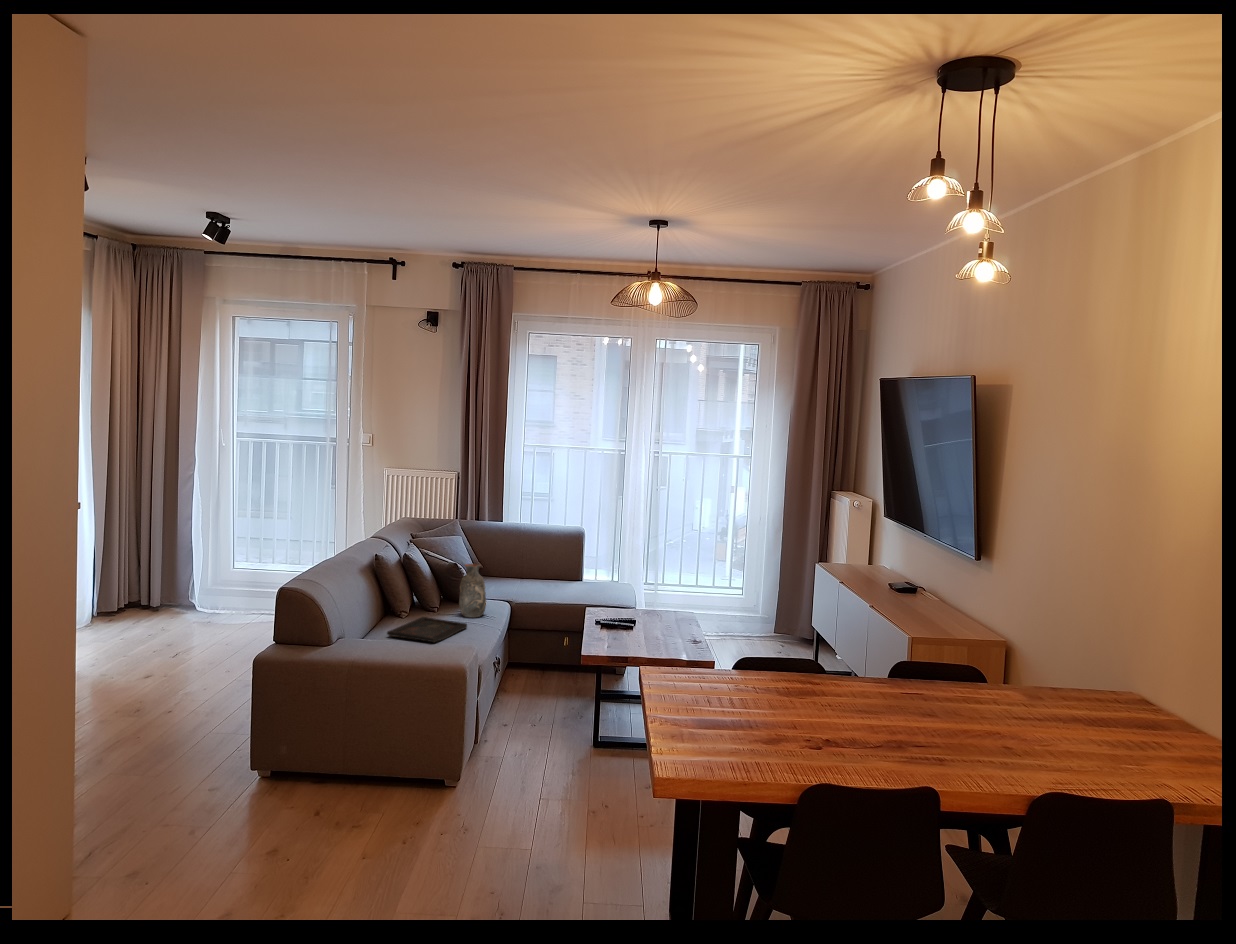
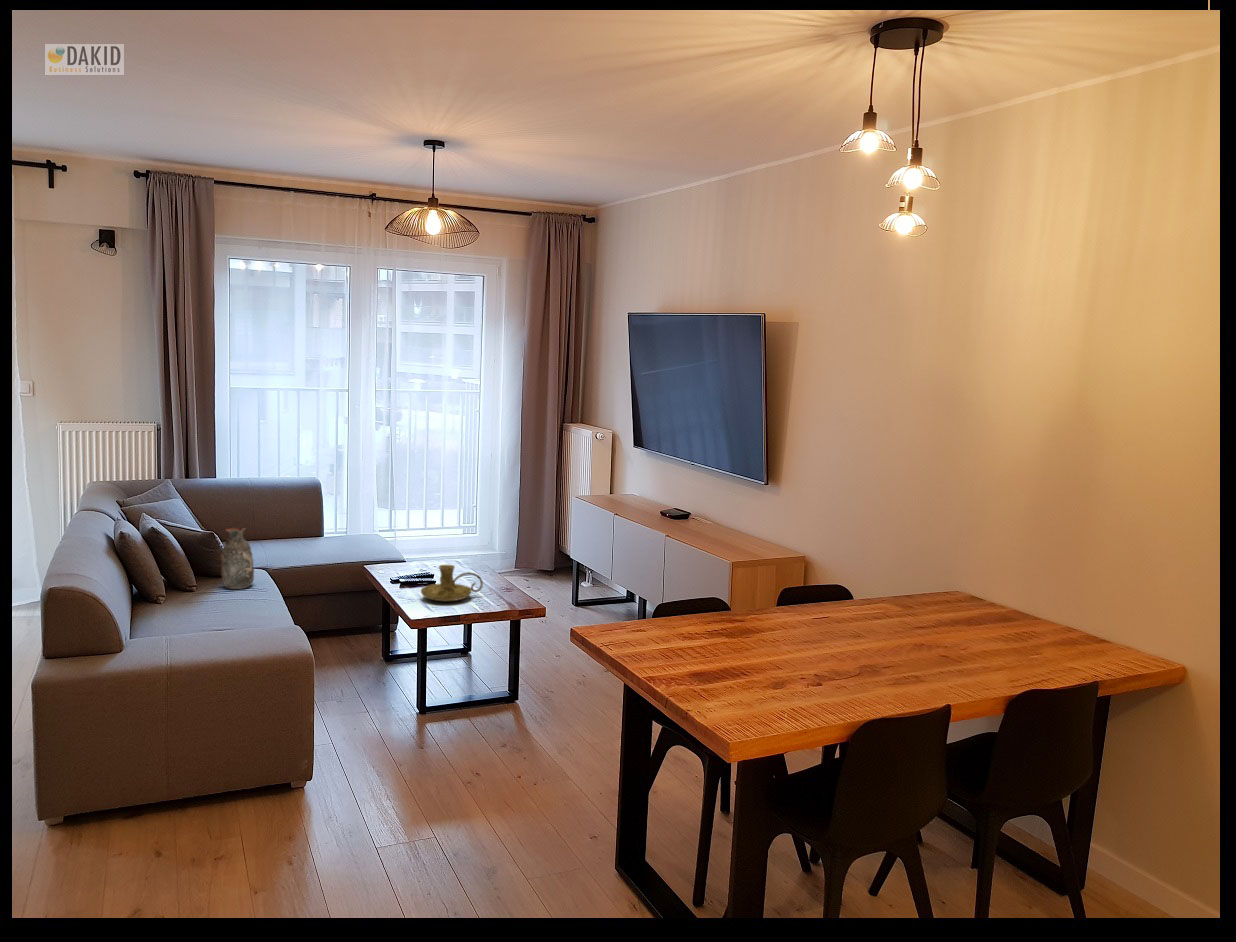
candle holder: none [611,615,670,651] -> present [421,565,483,601]
tray: present [387,617,467,642] -> none [157,594,246,621]

